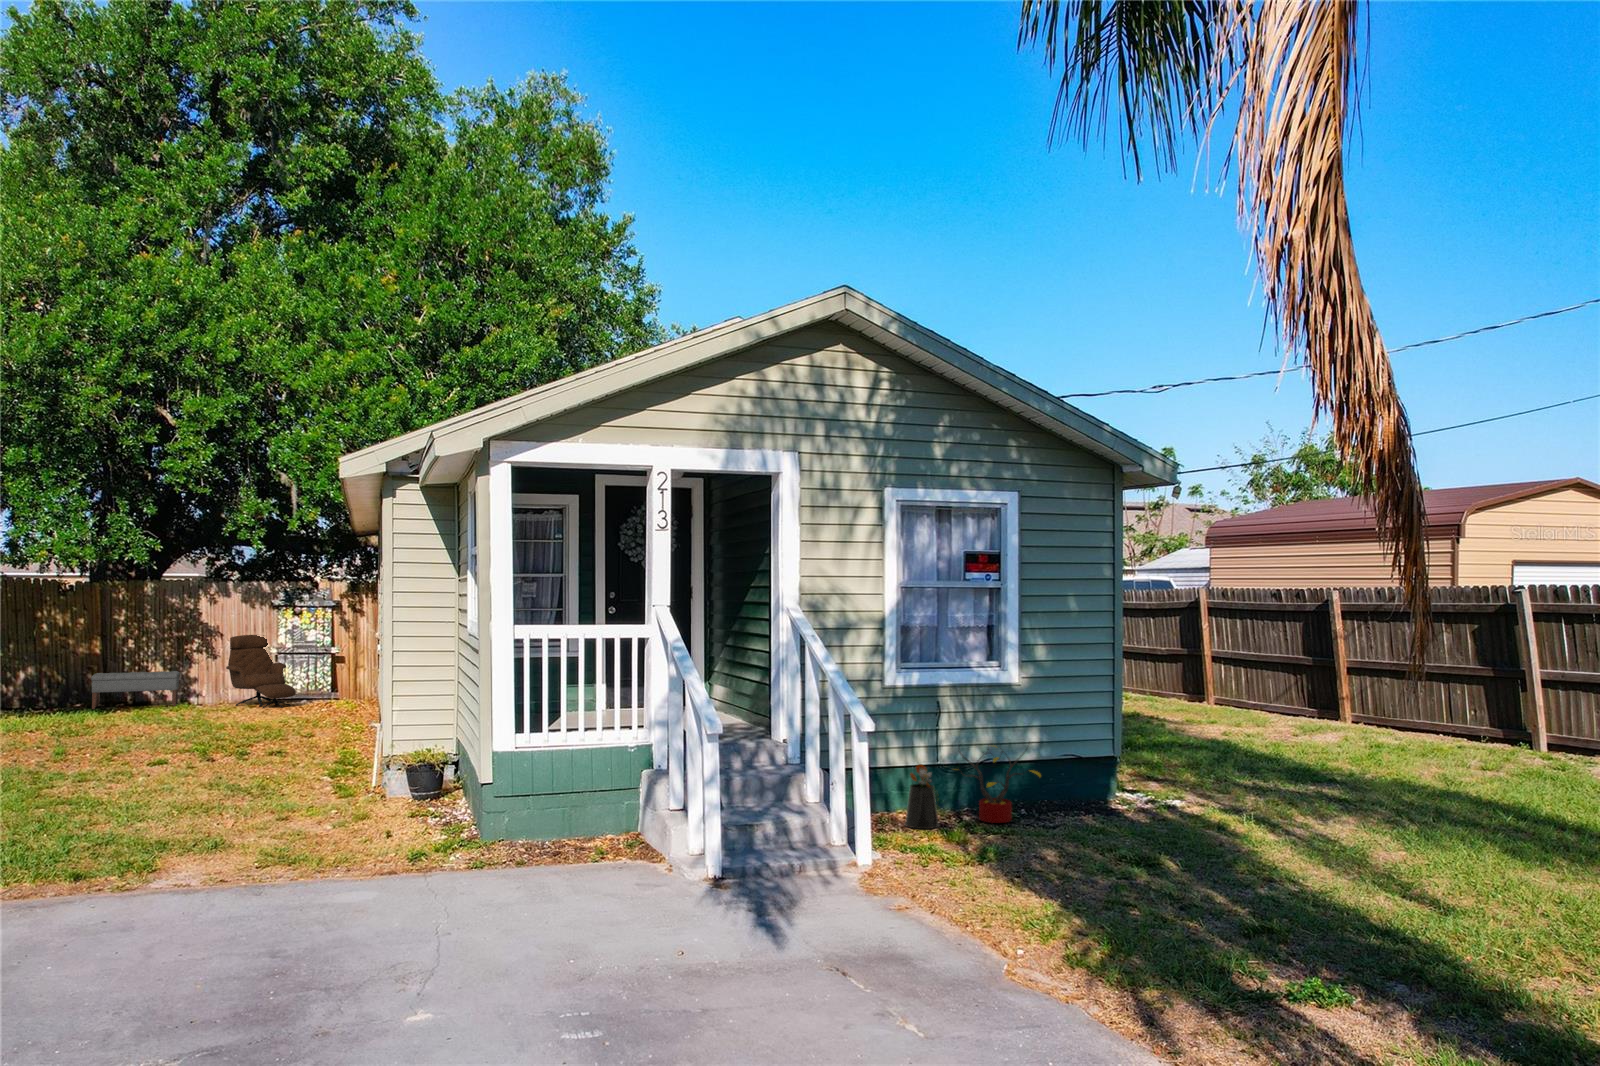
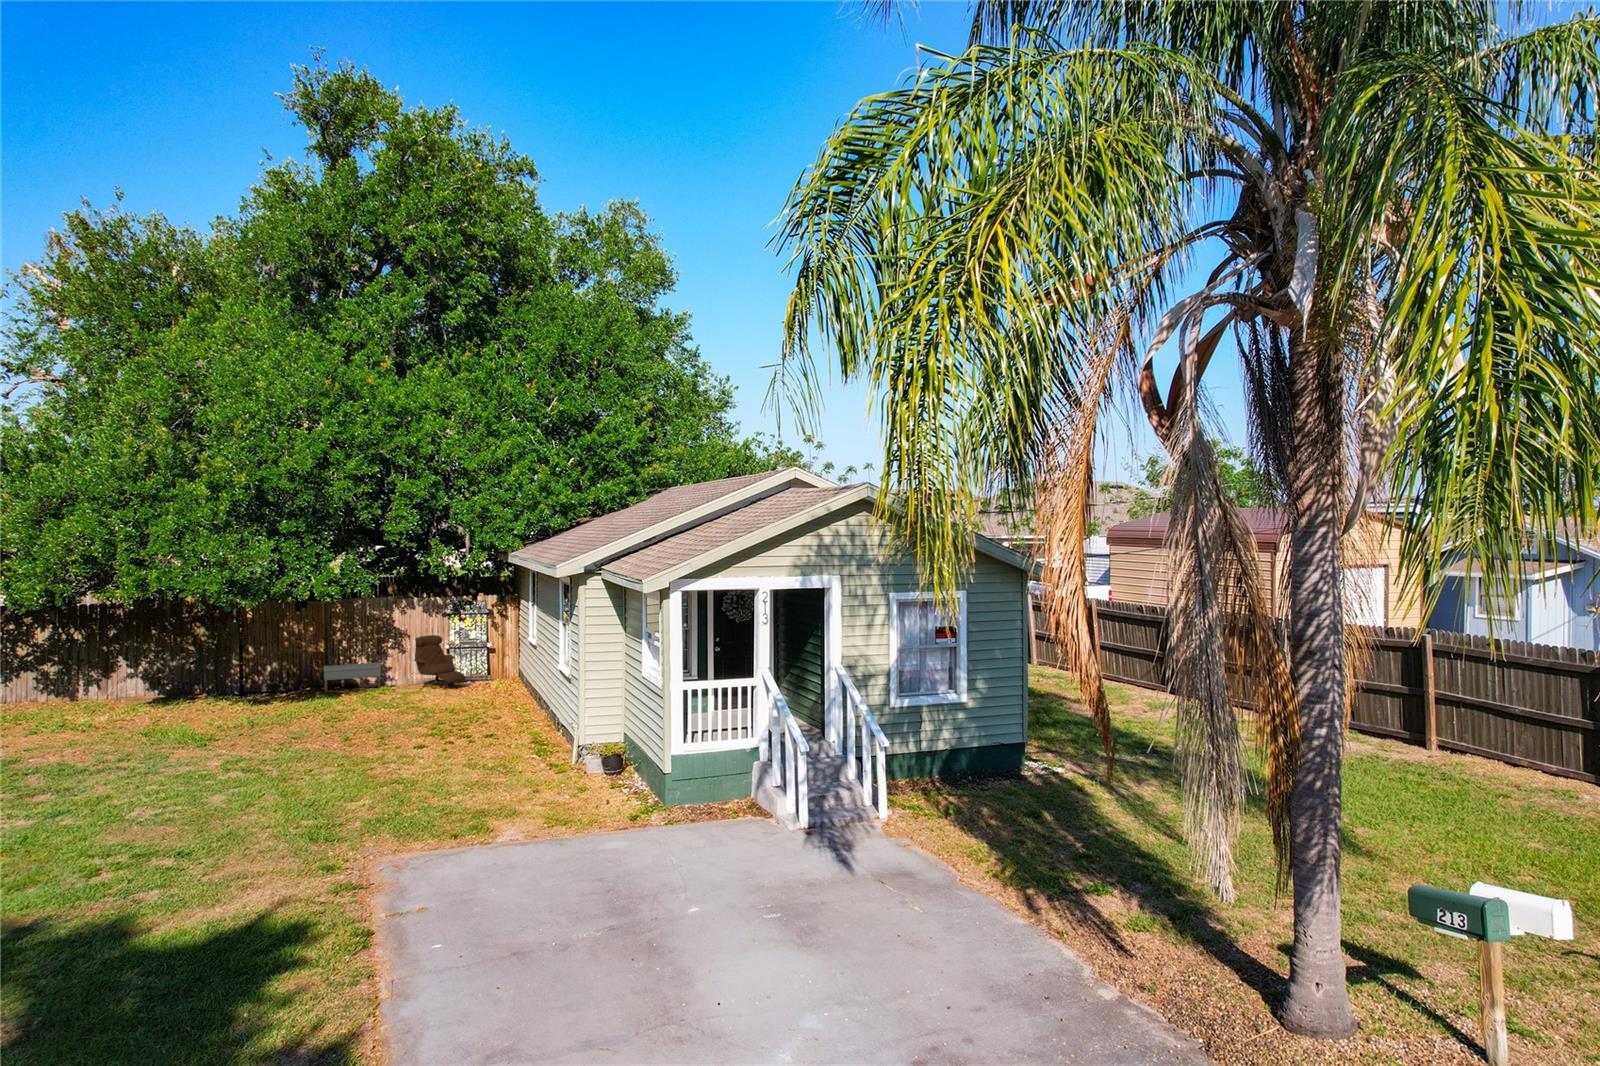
decorative plant: present [963,746,1041,823] -> none [928,740,982,788]
watering can: present [904,764,939,829] -> none [902,753,923,793]

